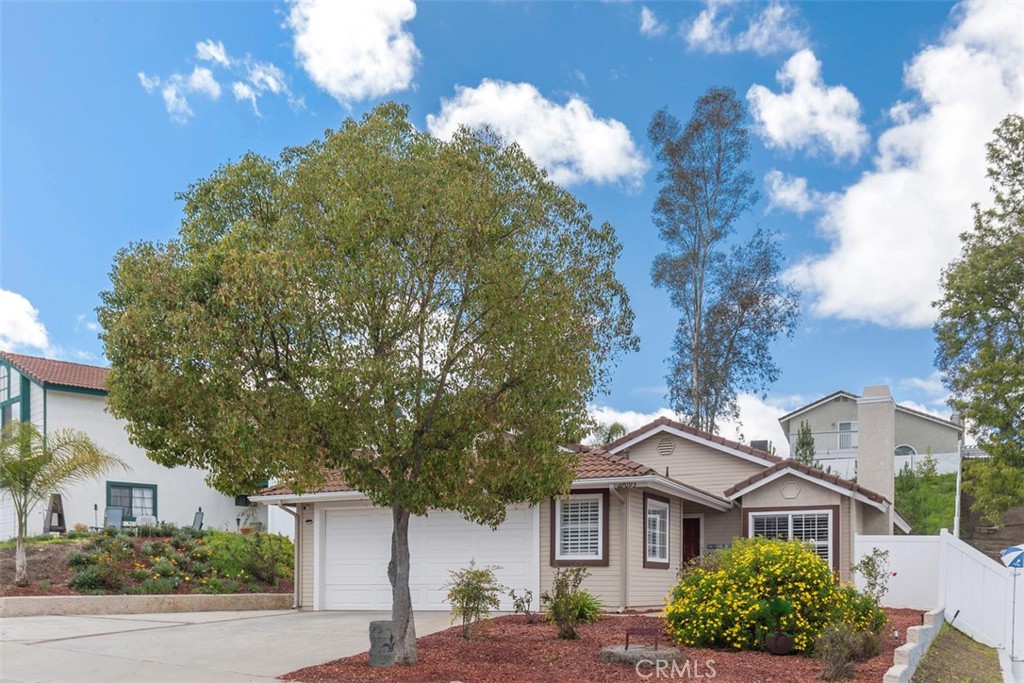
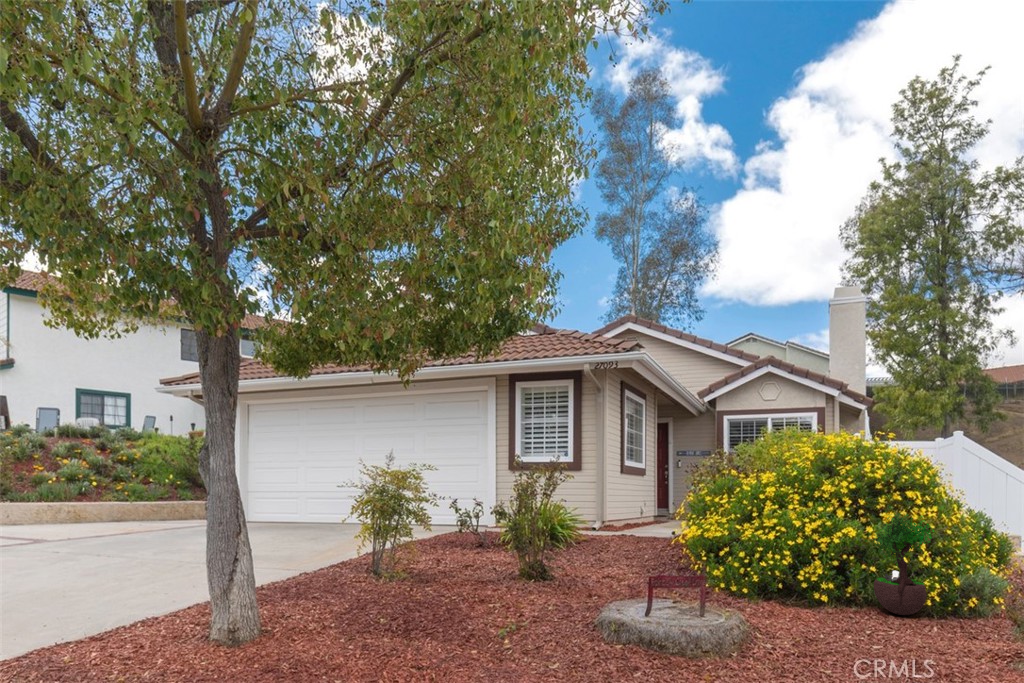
trash can: present [368,620,396,667] -> none [154,561,214,657]

